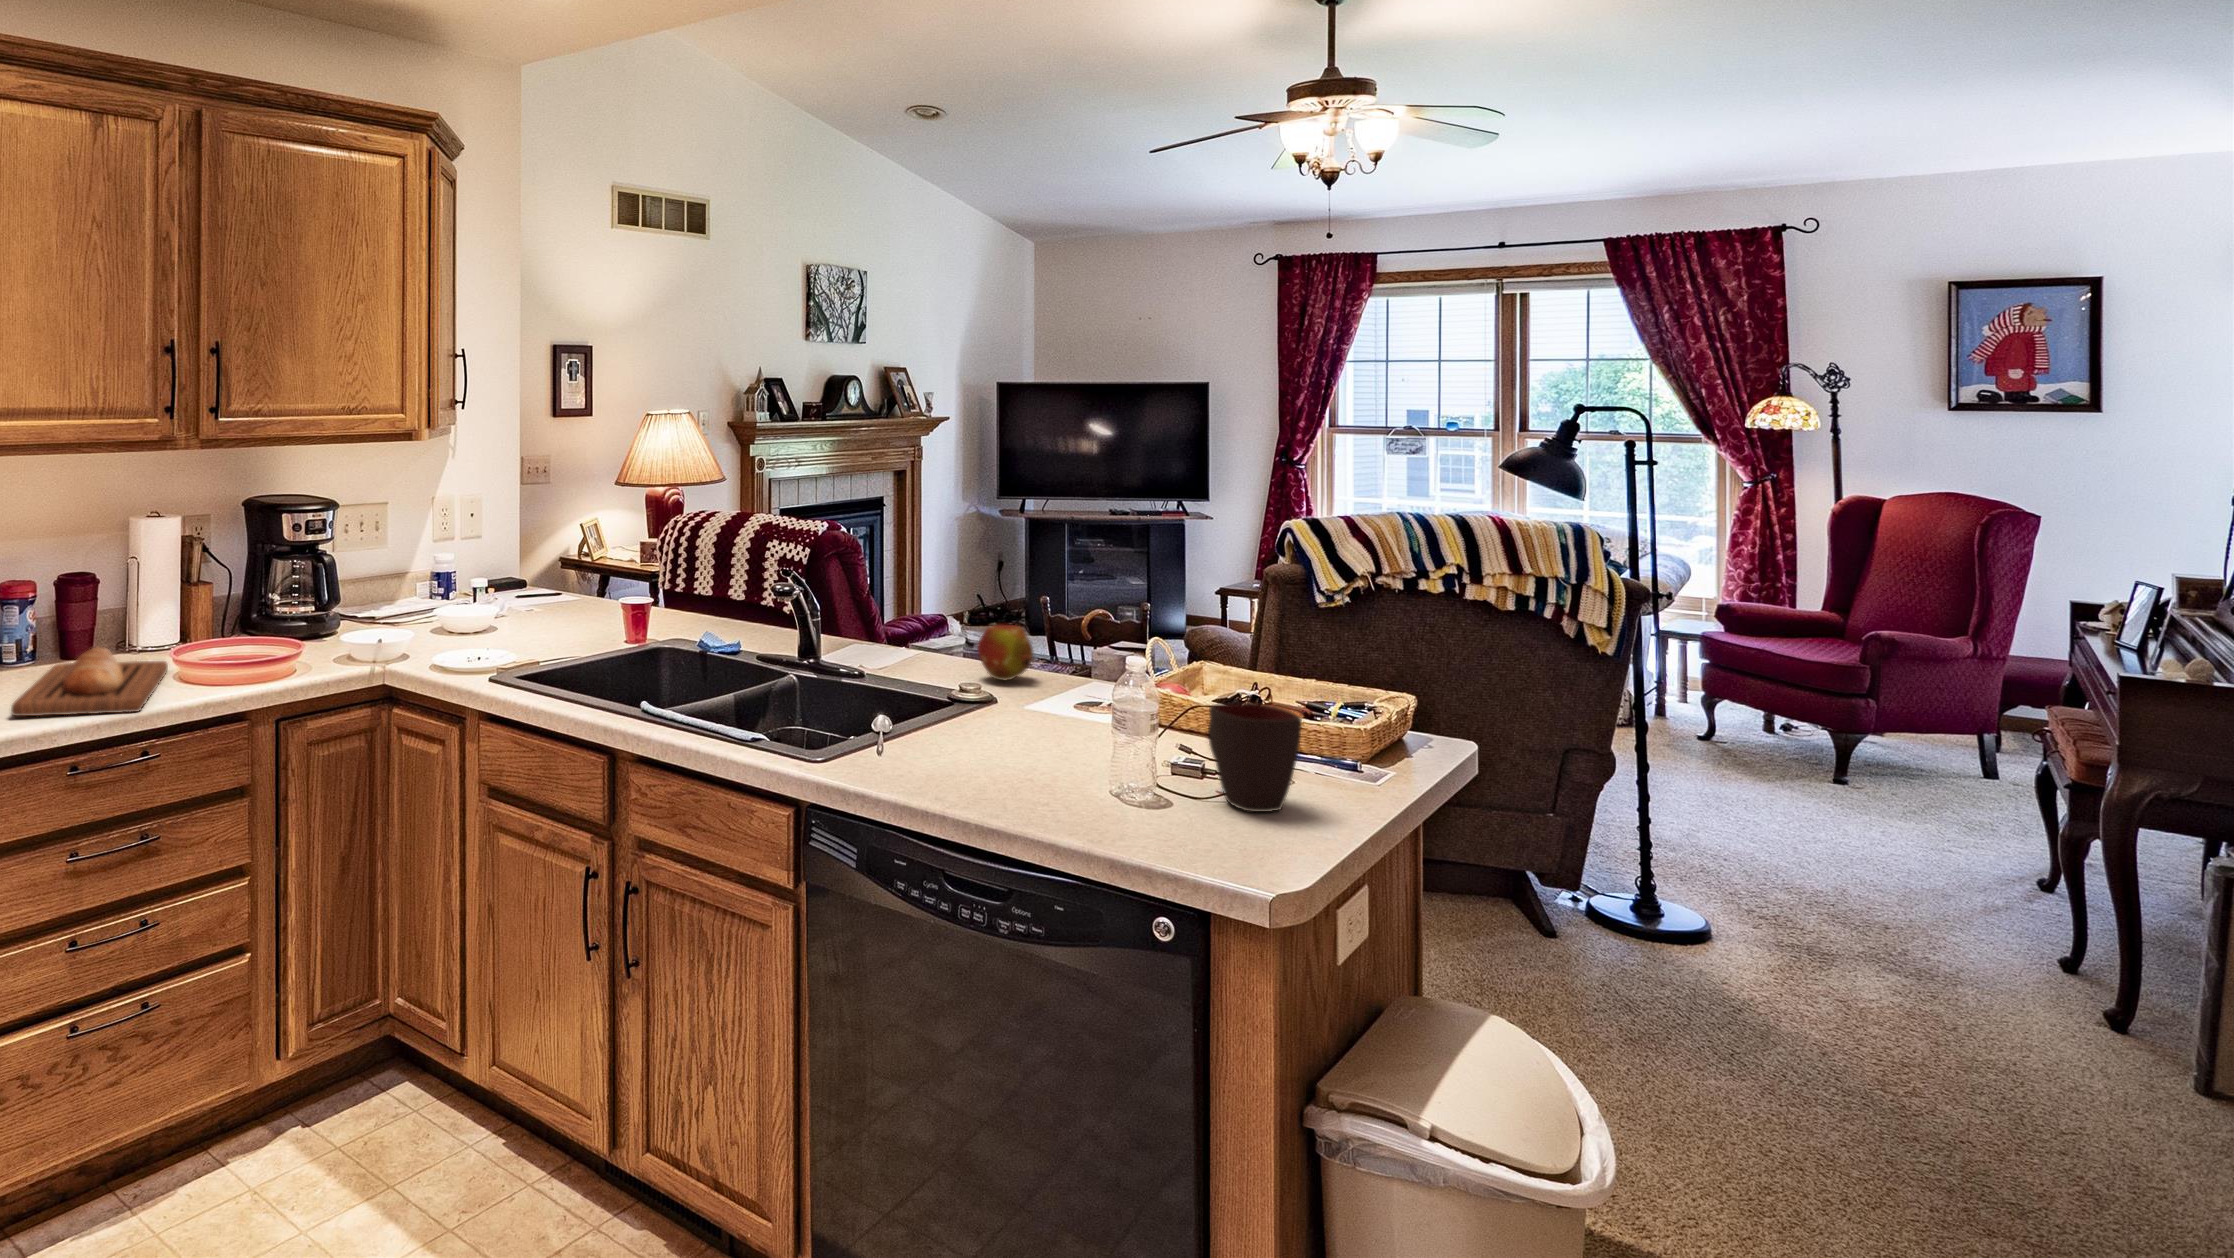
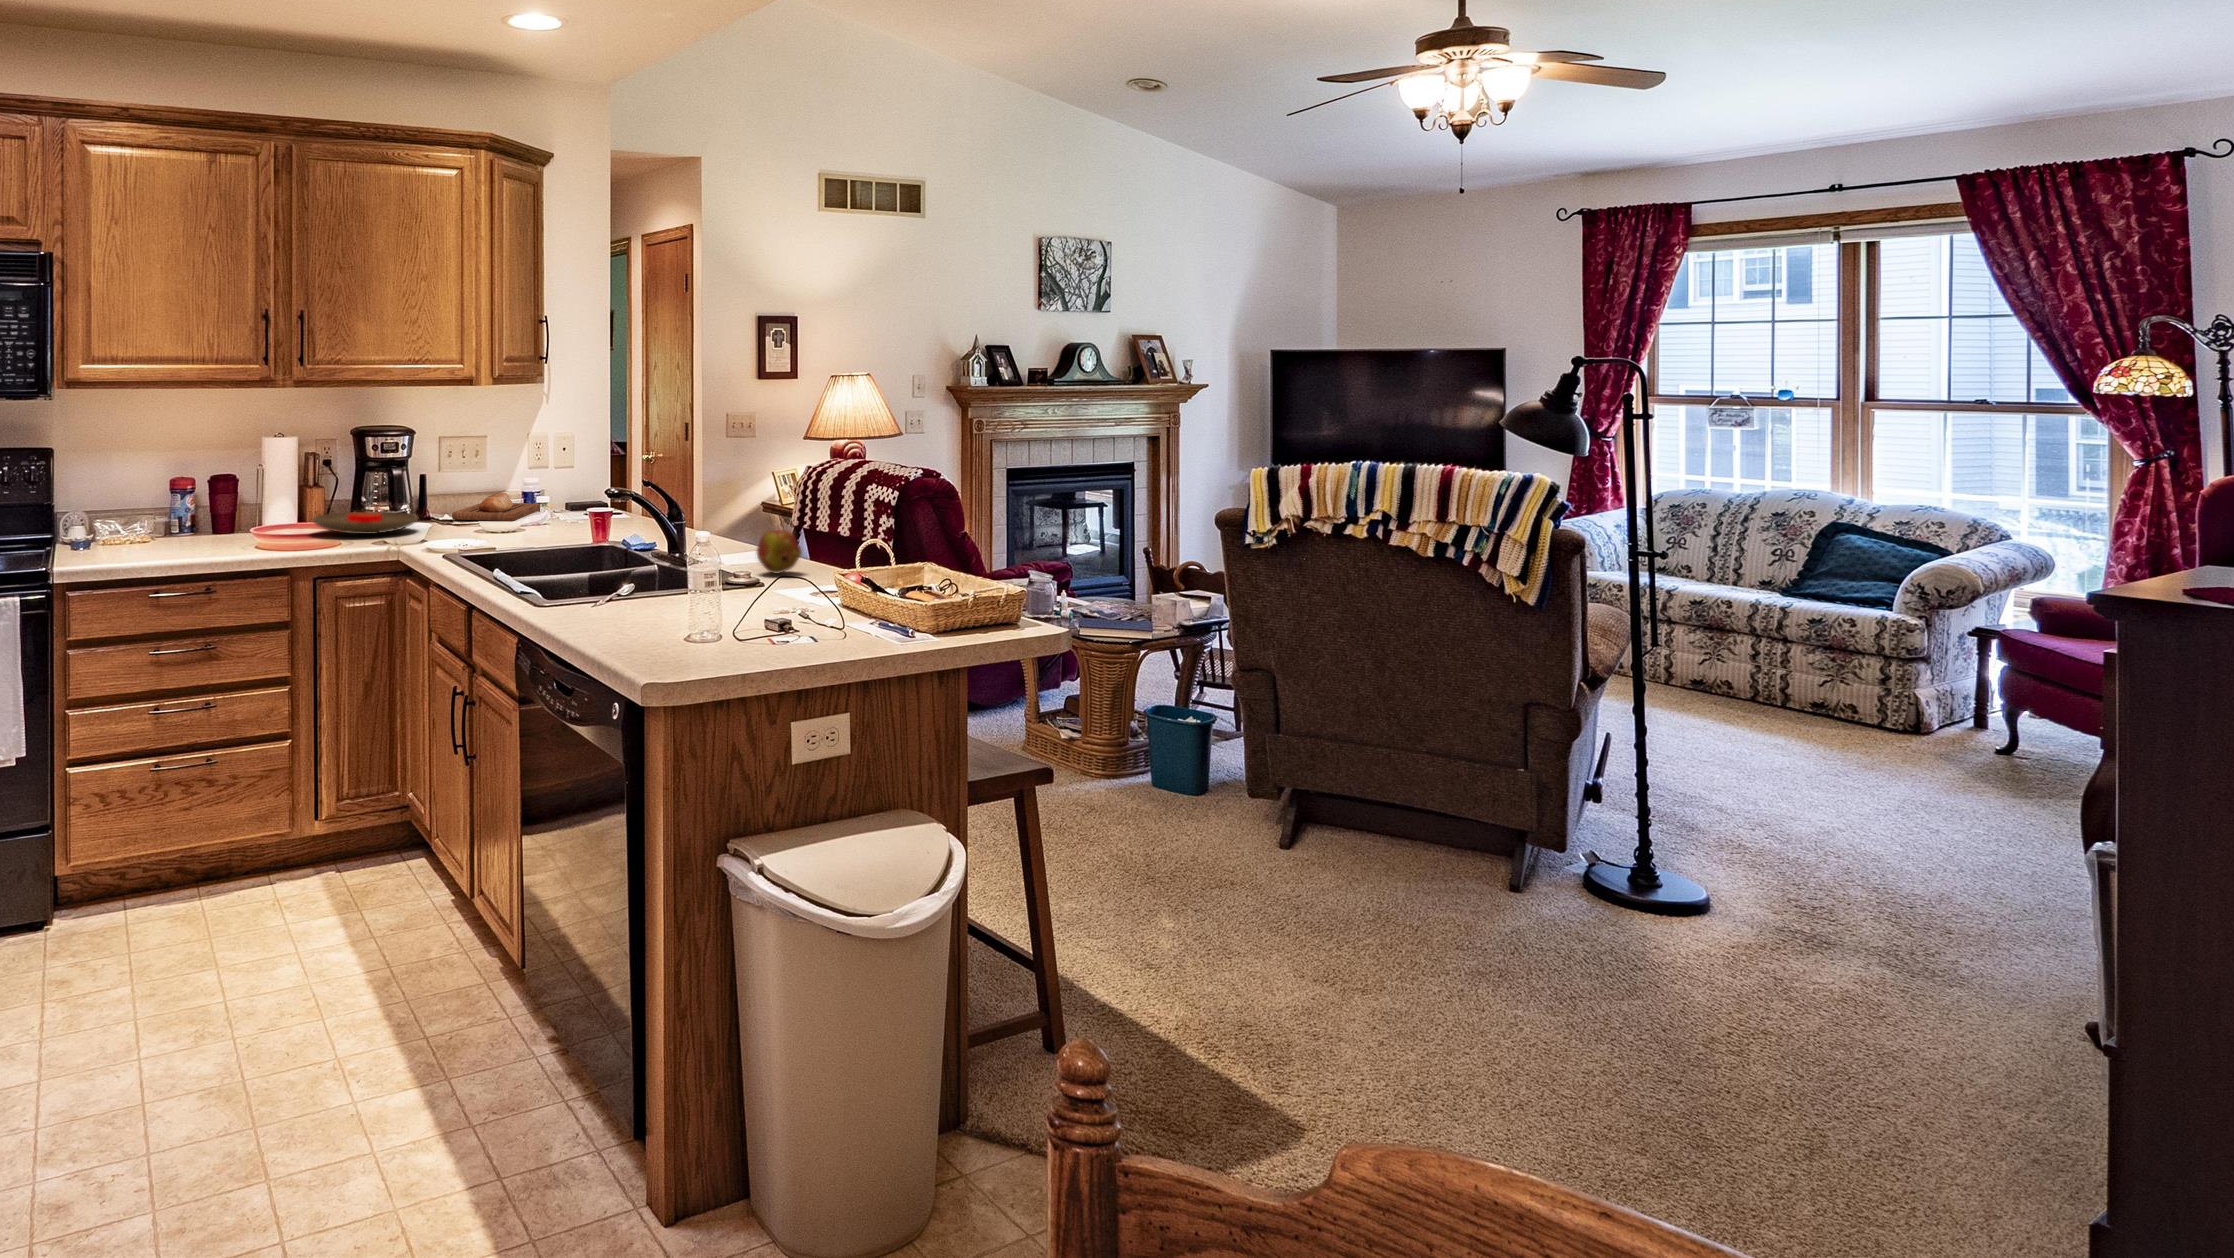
plate: none [230,612,377,647] -> present [312,512,418,534]
bread loaf: present [11,647,168,716] -> present [452,492,540,521]
cup: present [1208,703,1302,812] -> none [693,567,750,642]

